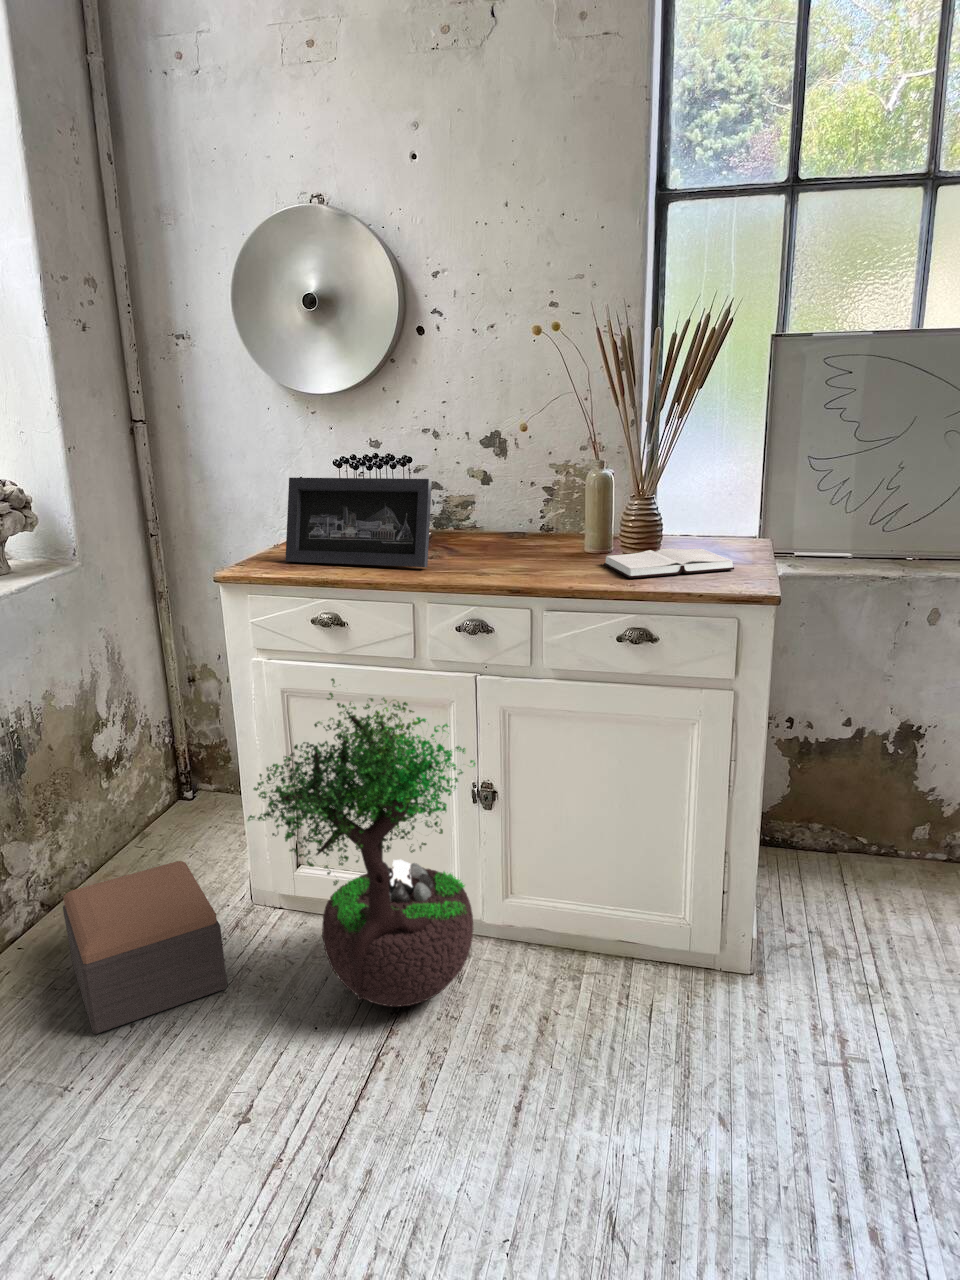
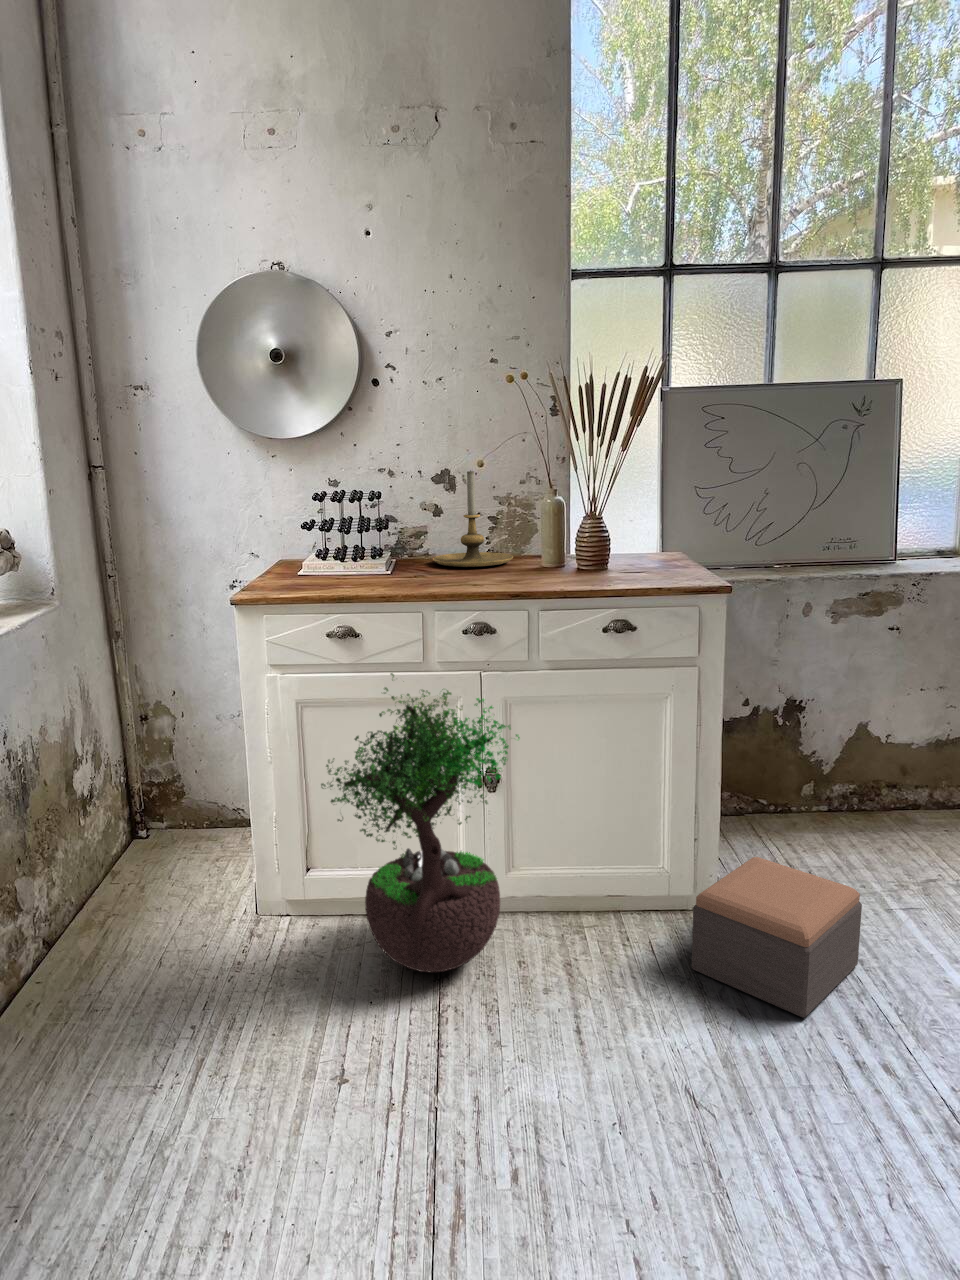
candle holder: none [460,431,553,545] -> present [433,471,513,567]
picture frame: present [285,478,432,567] -> none [298,506,433,585]
hardback book: present [604,549,734,578] -> none [577,561,684,582]
footstool: present [63,861,227,1034] -> present [692,857,862,1018]

